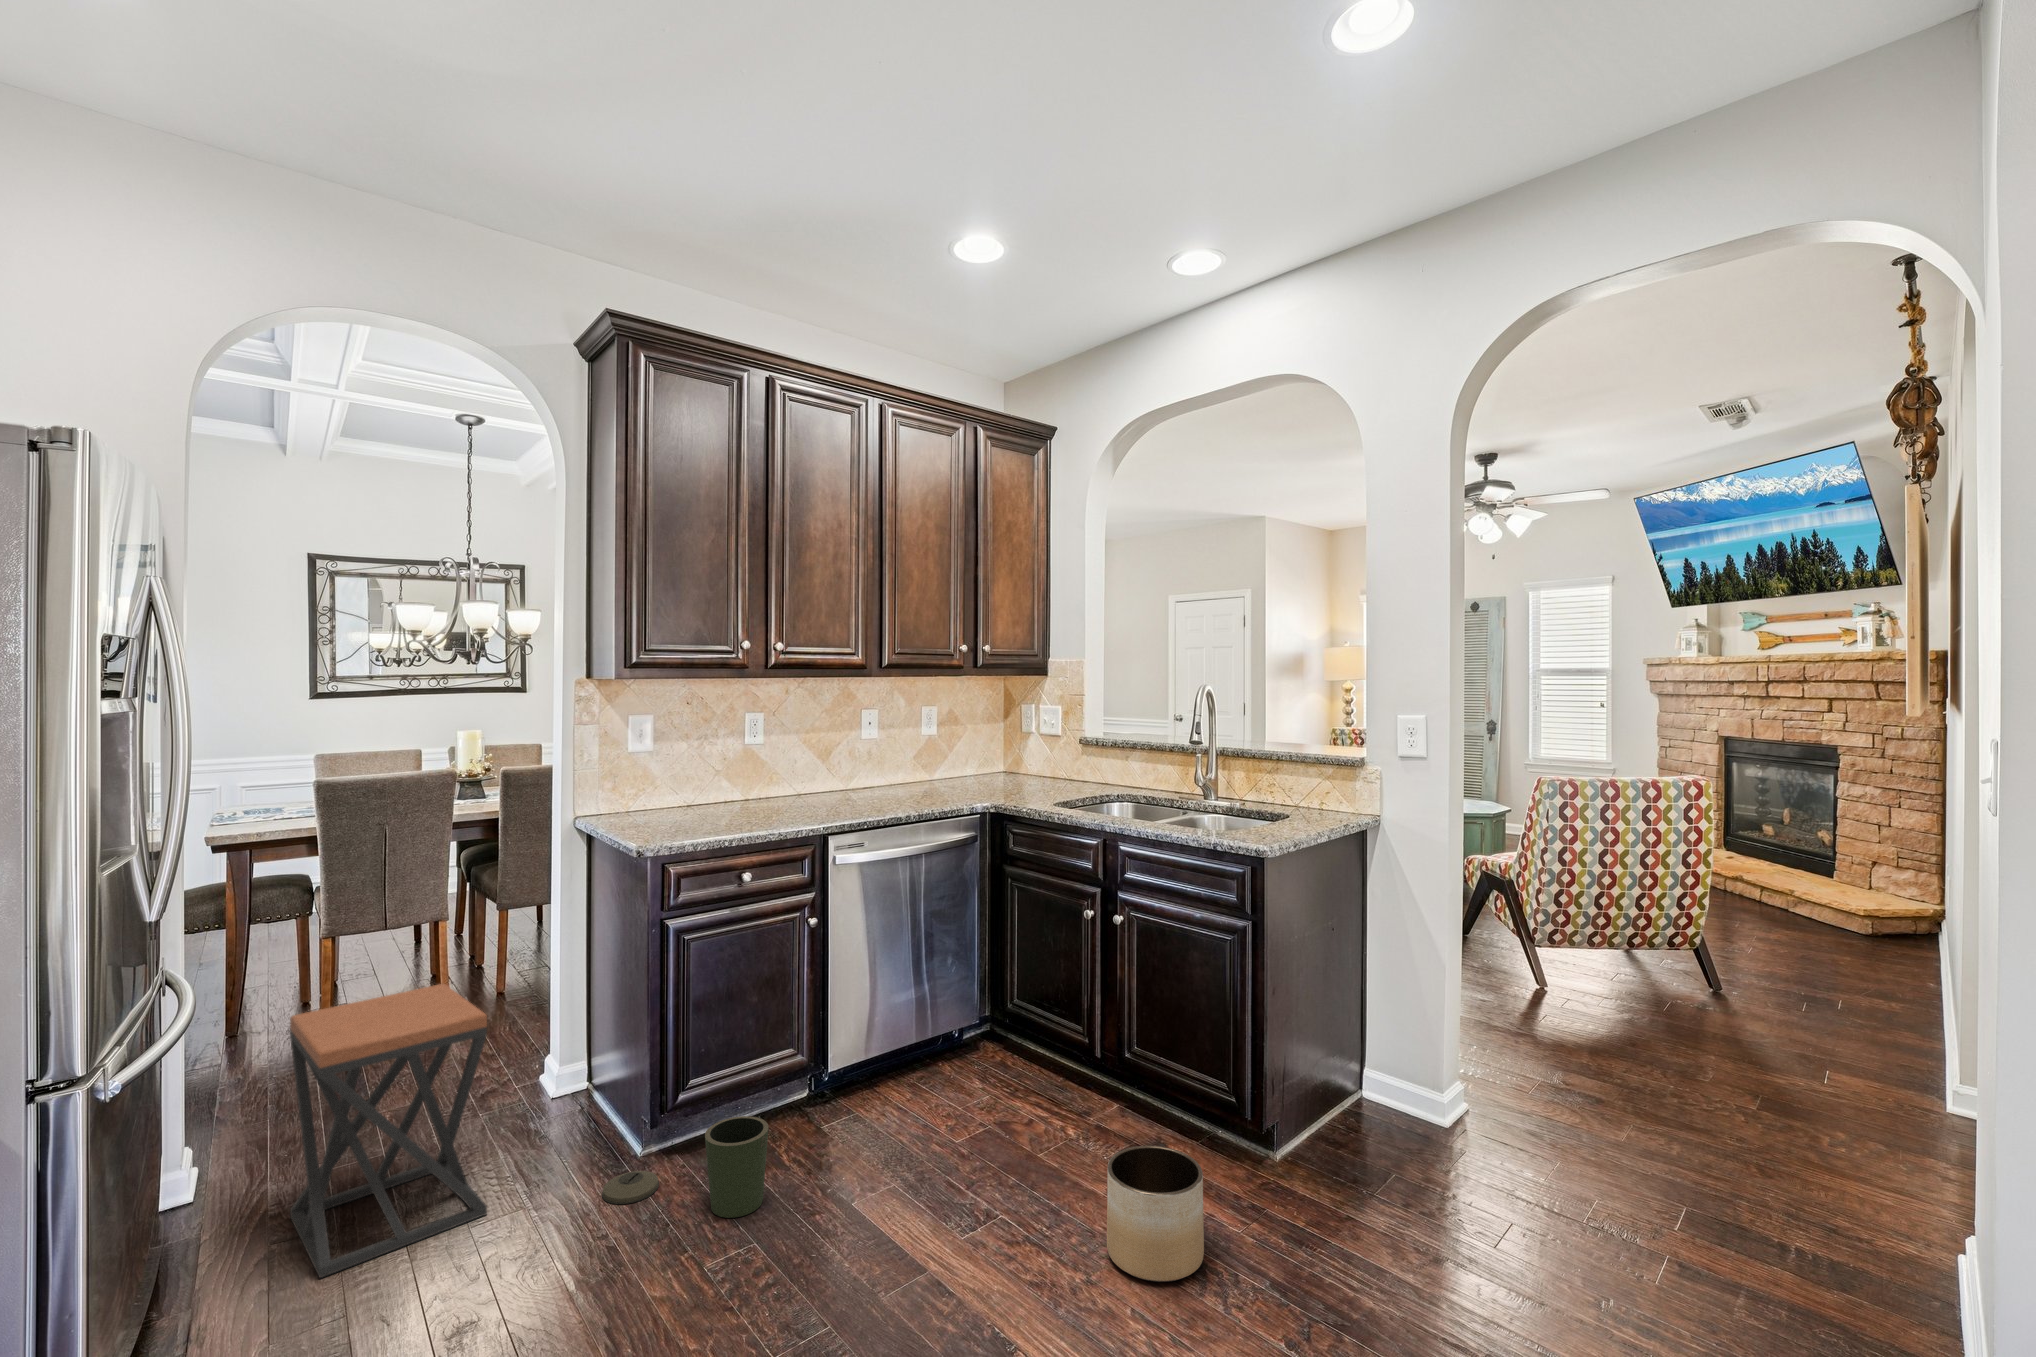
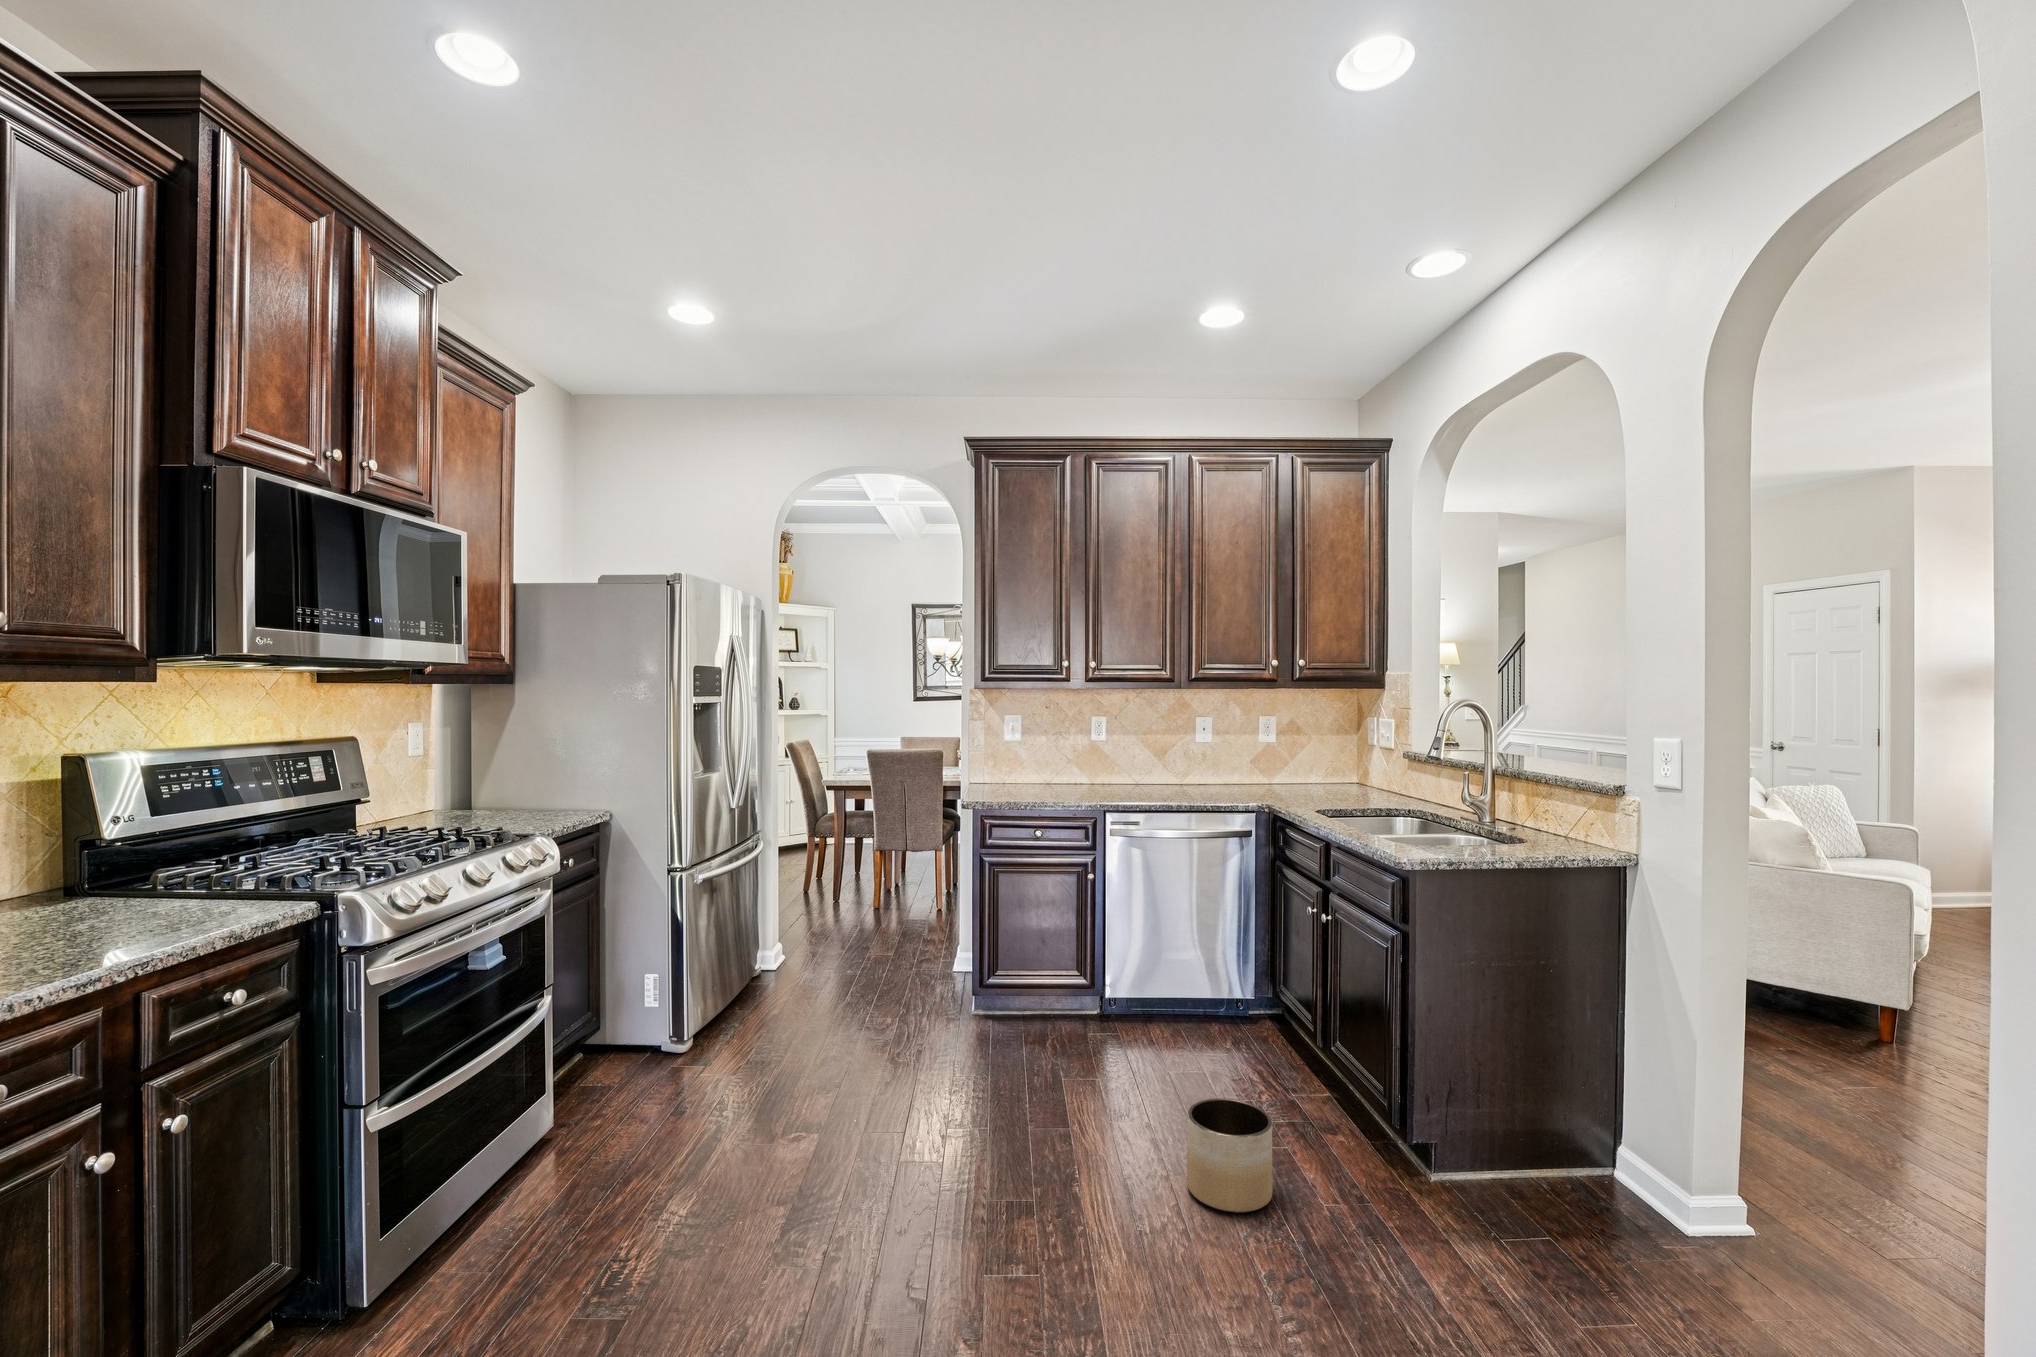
stool: present [290,984,487,1278] -> none [769,880,862,1030]
trash can: present [602,1116,769,1218] -> none [918,1004,1007,1071]

